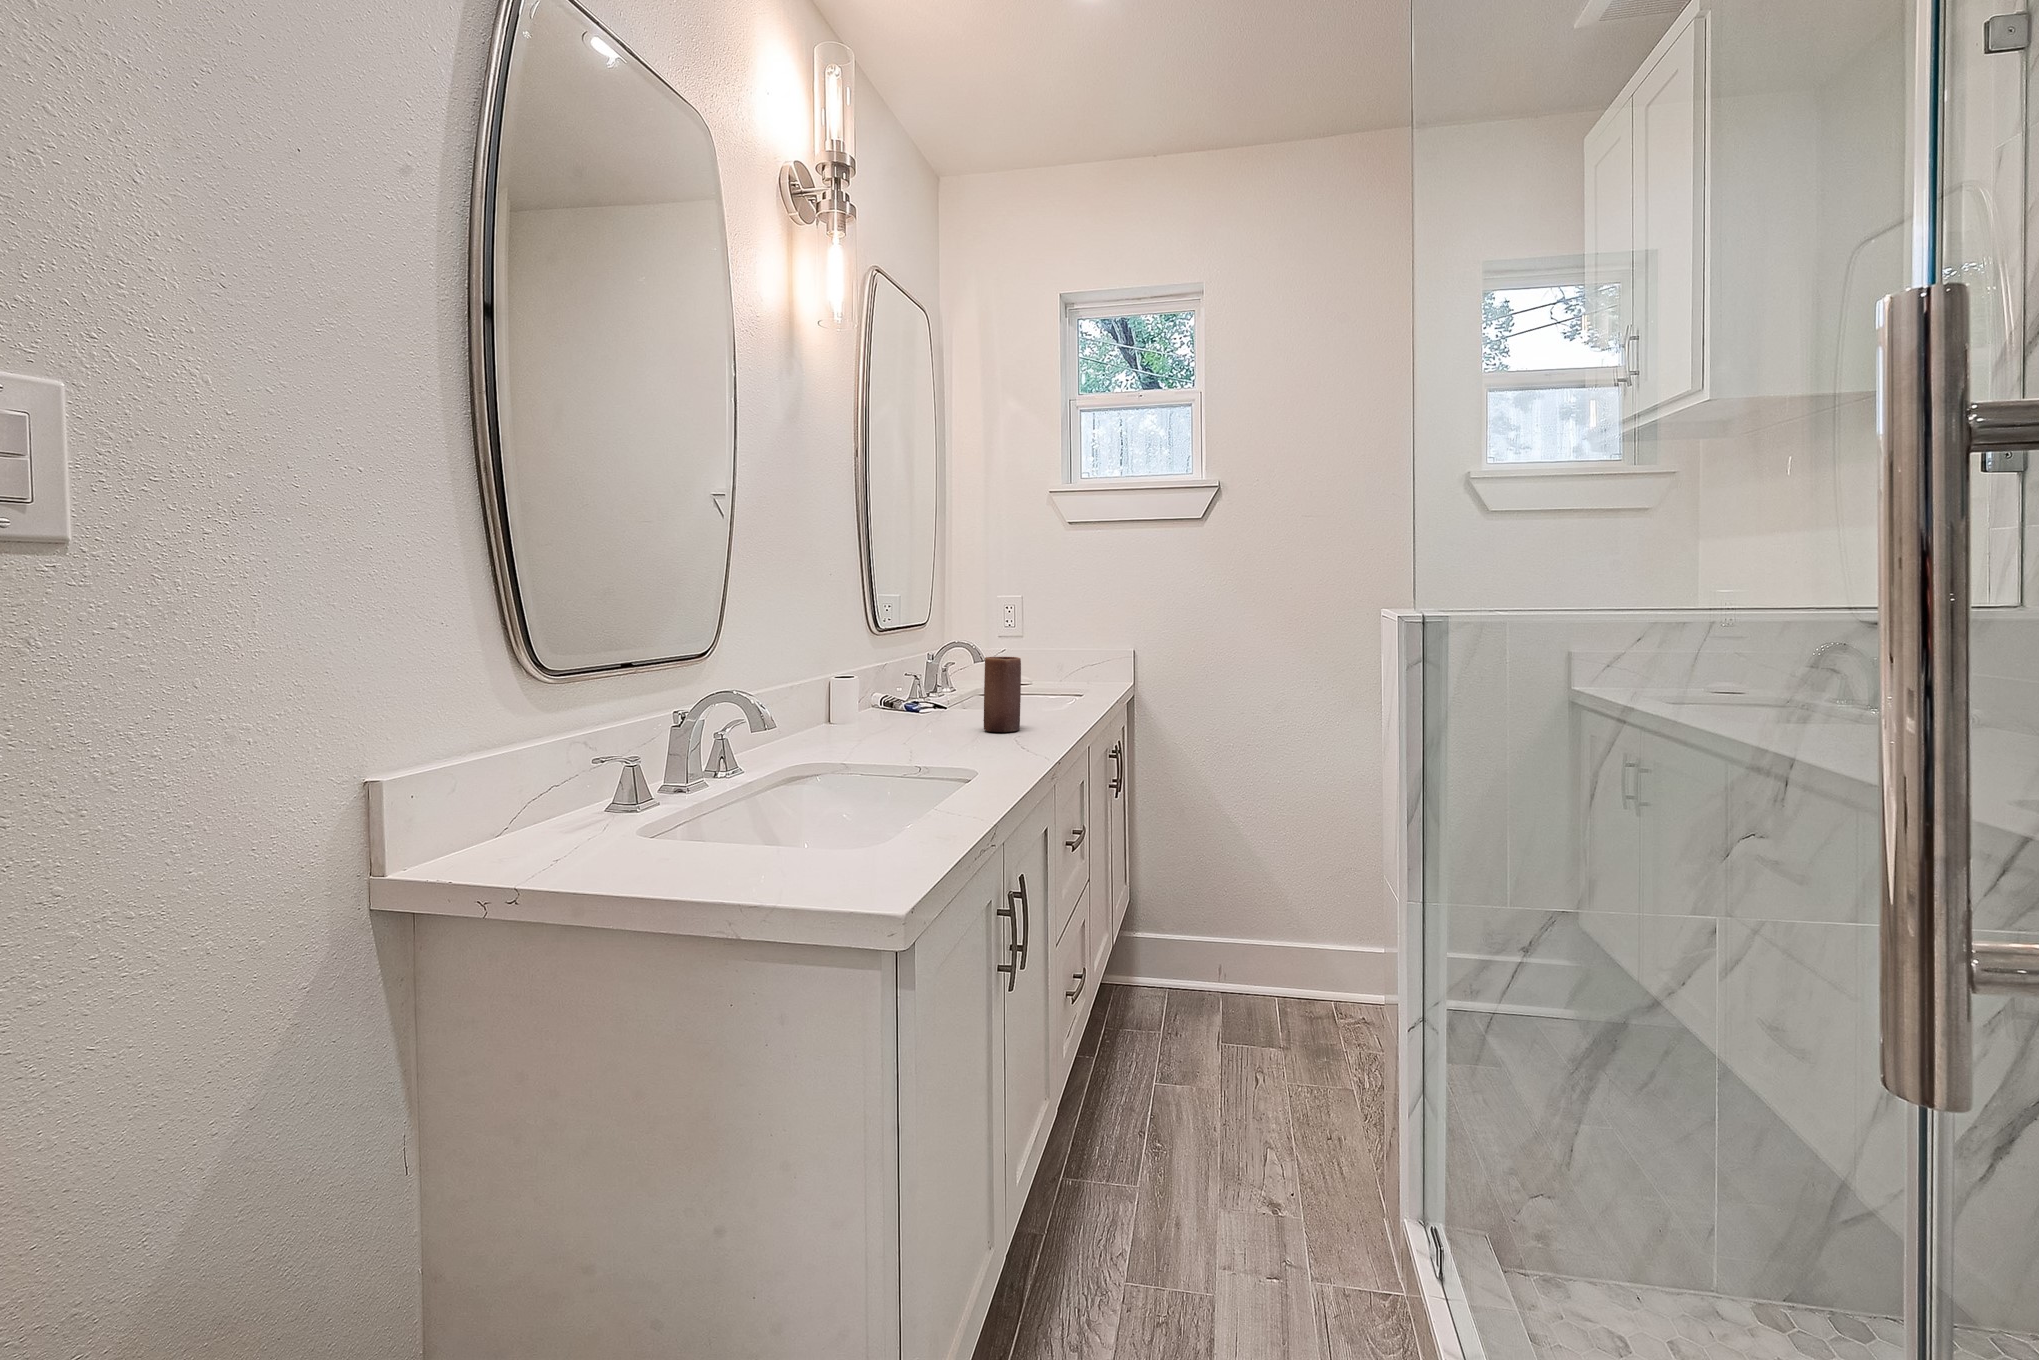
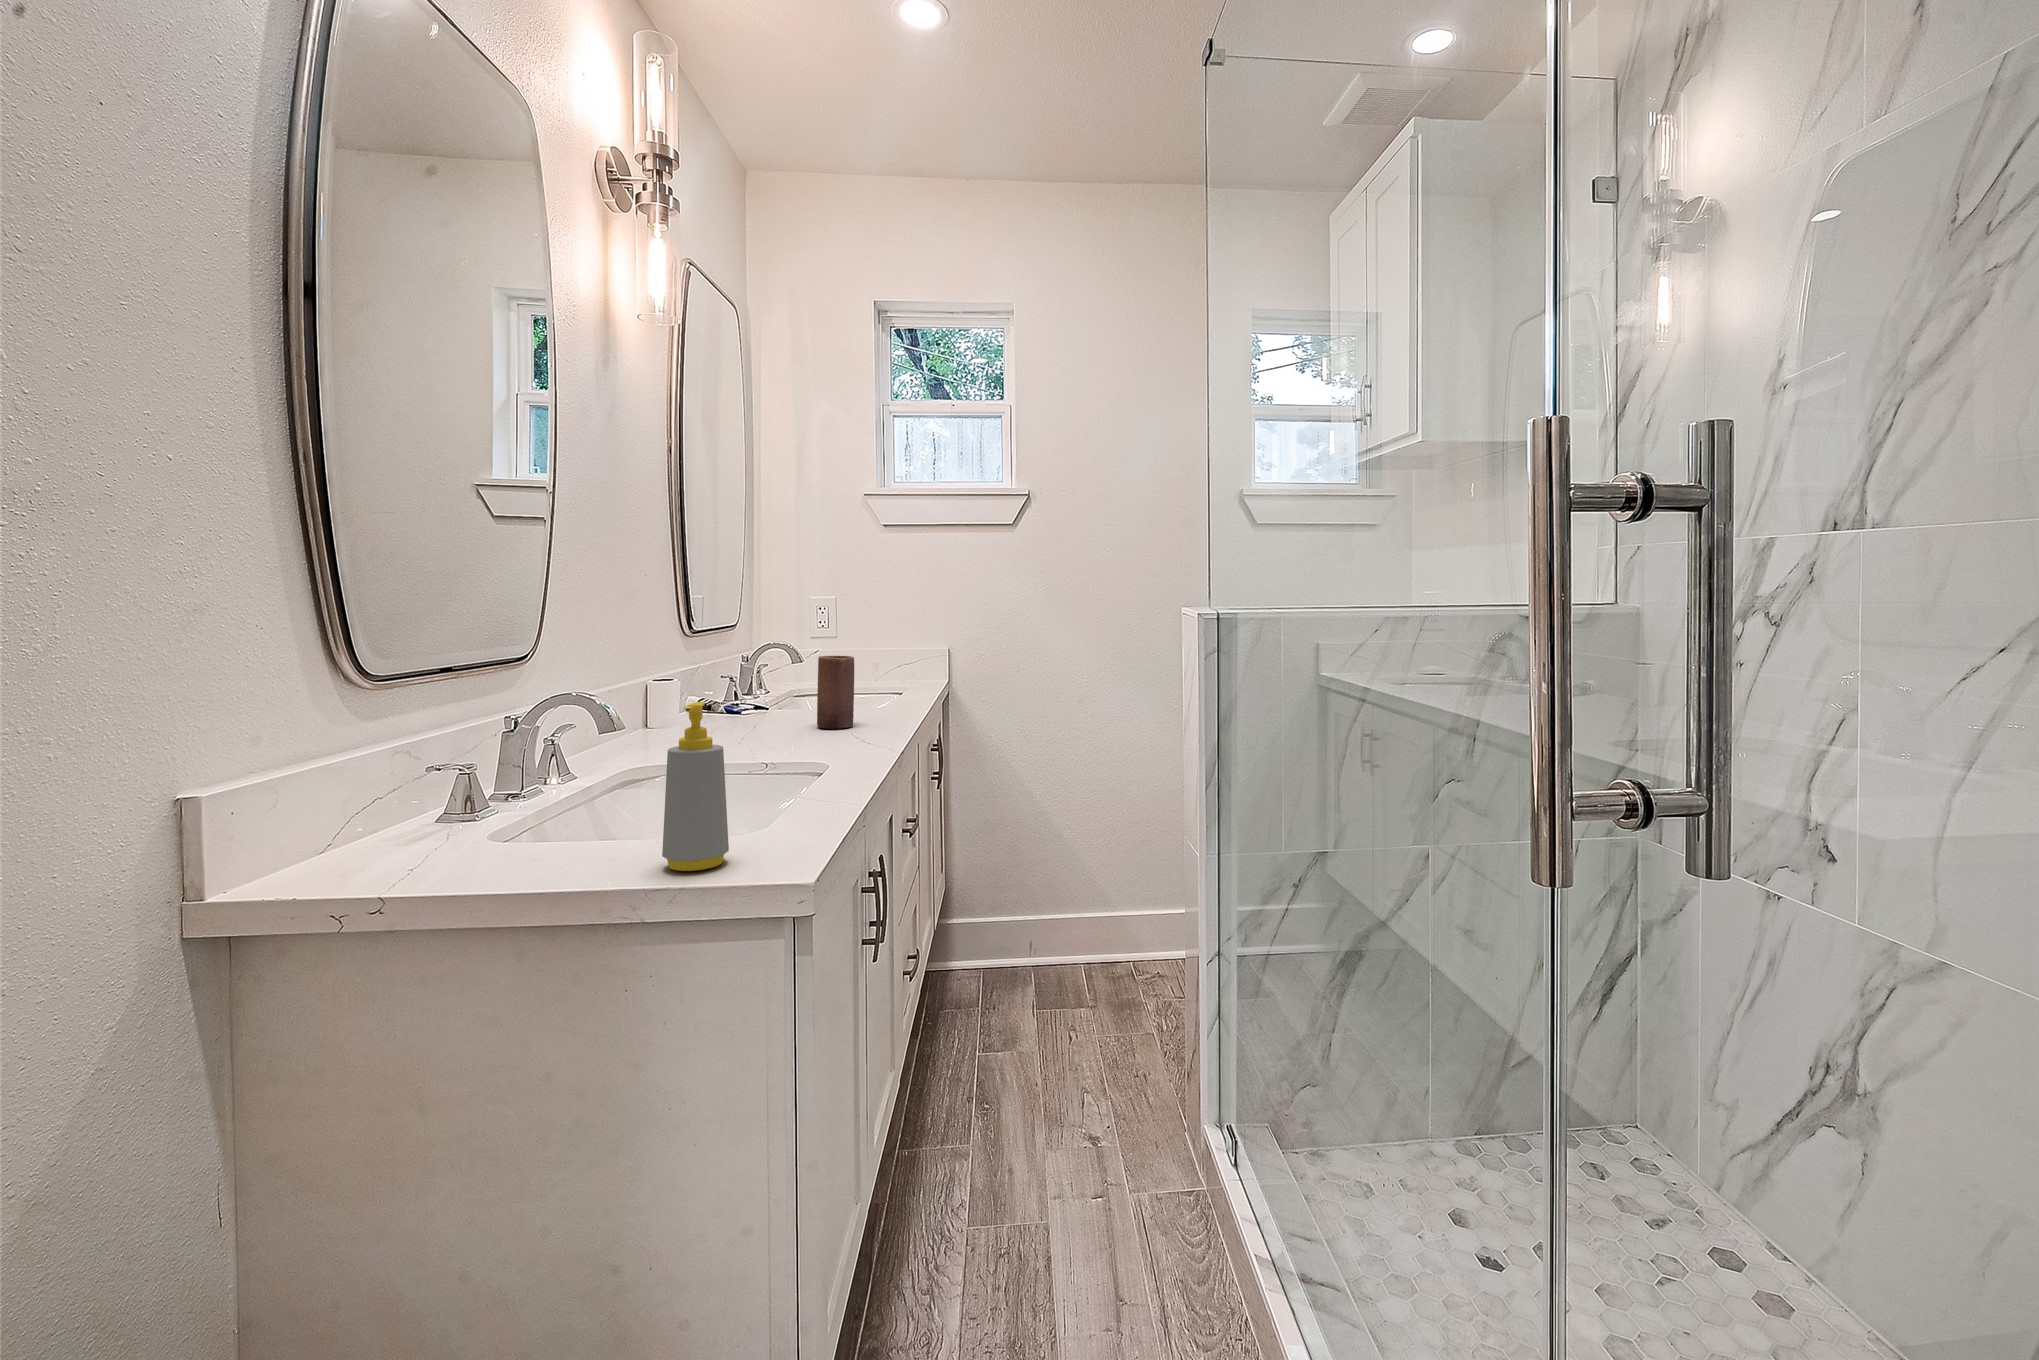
soap bottle: none [773,704,841,882] -> present [662,702,729,871]

